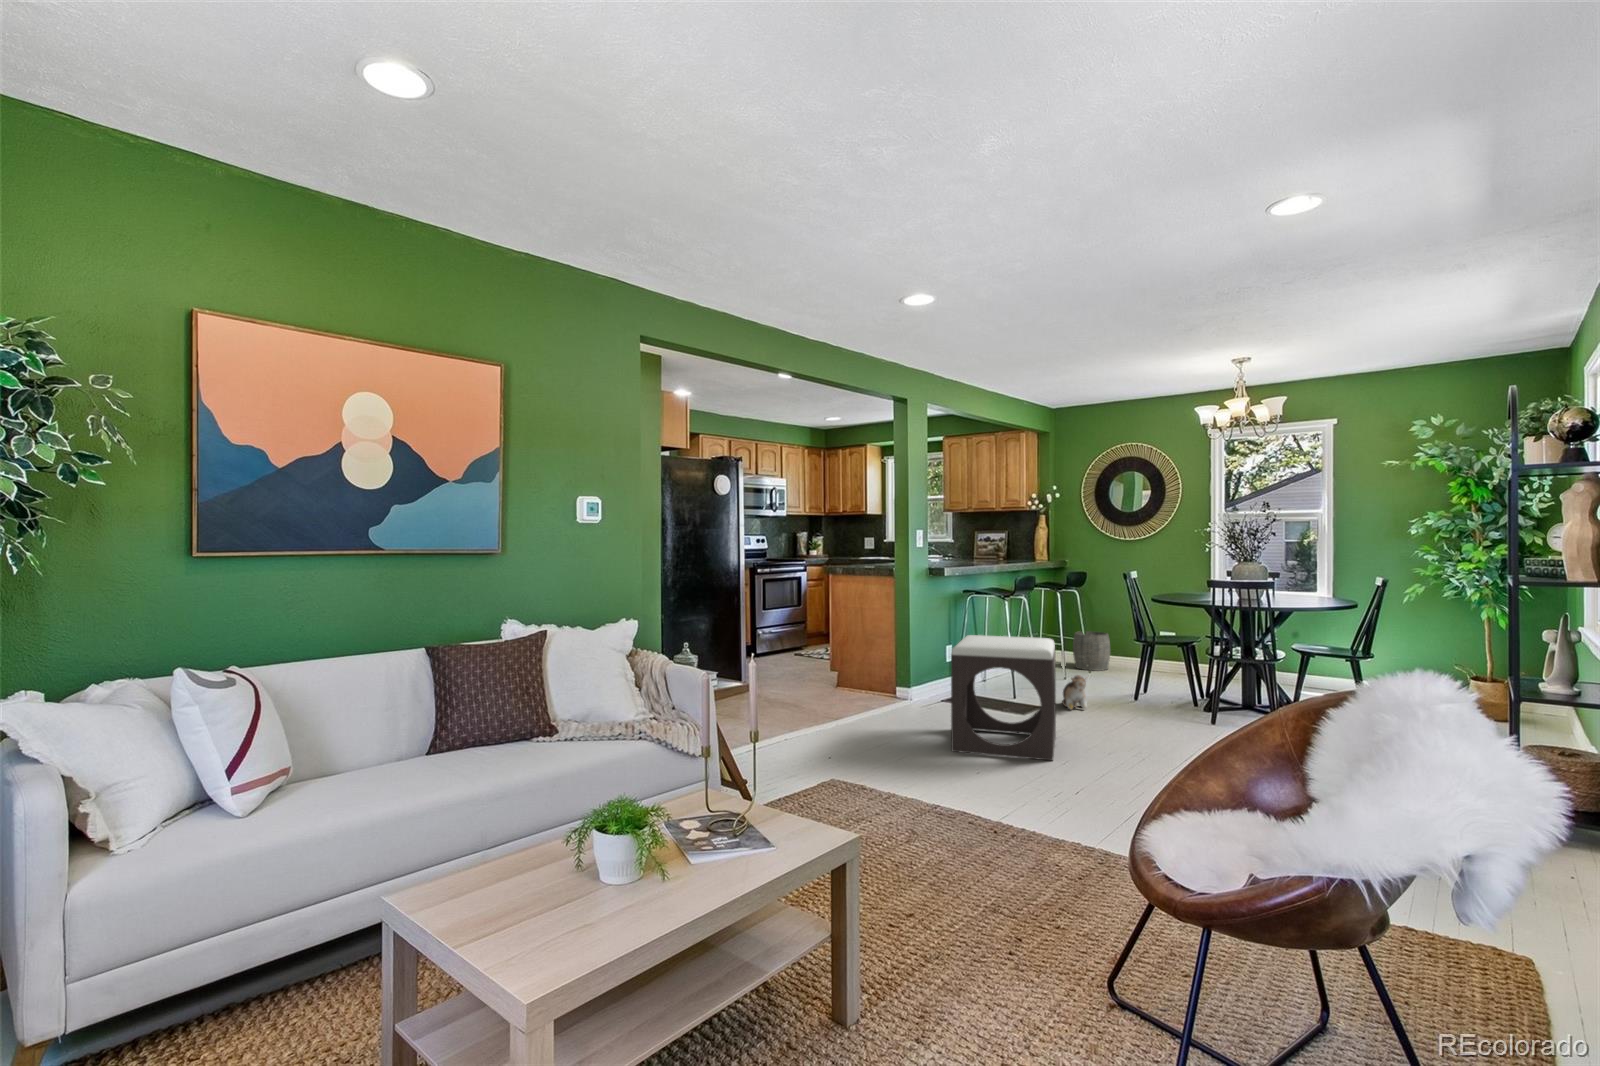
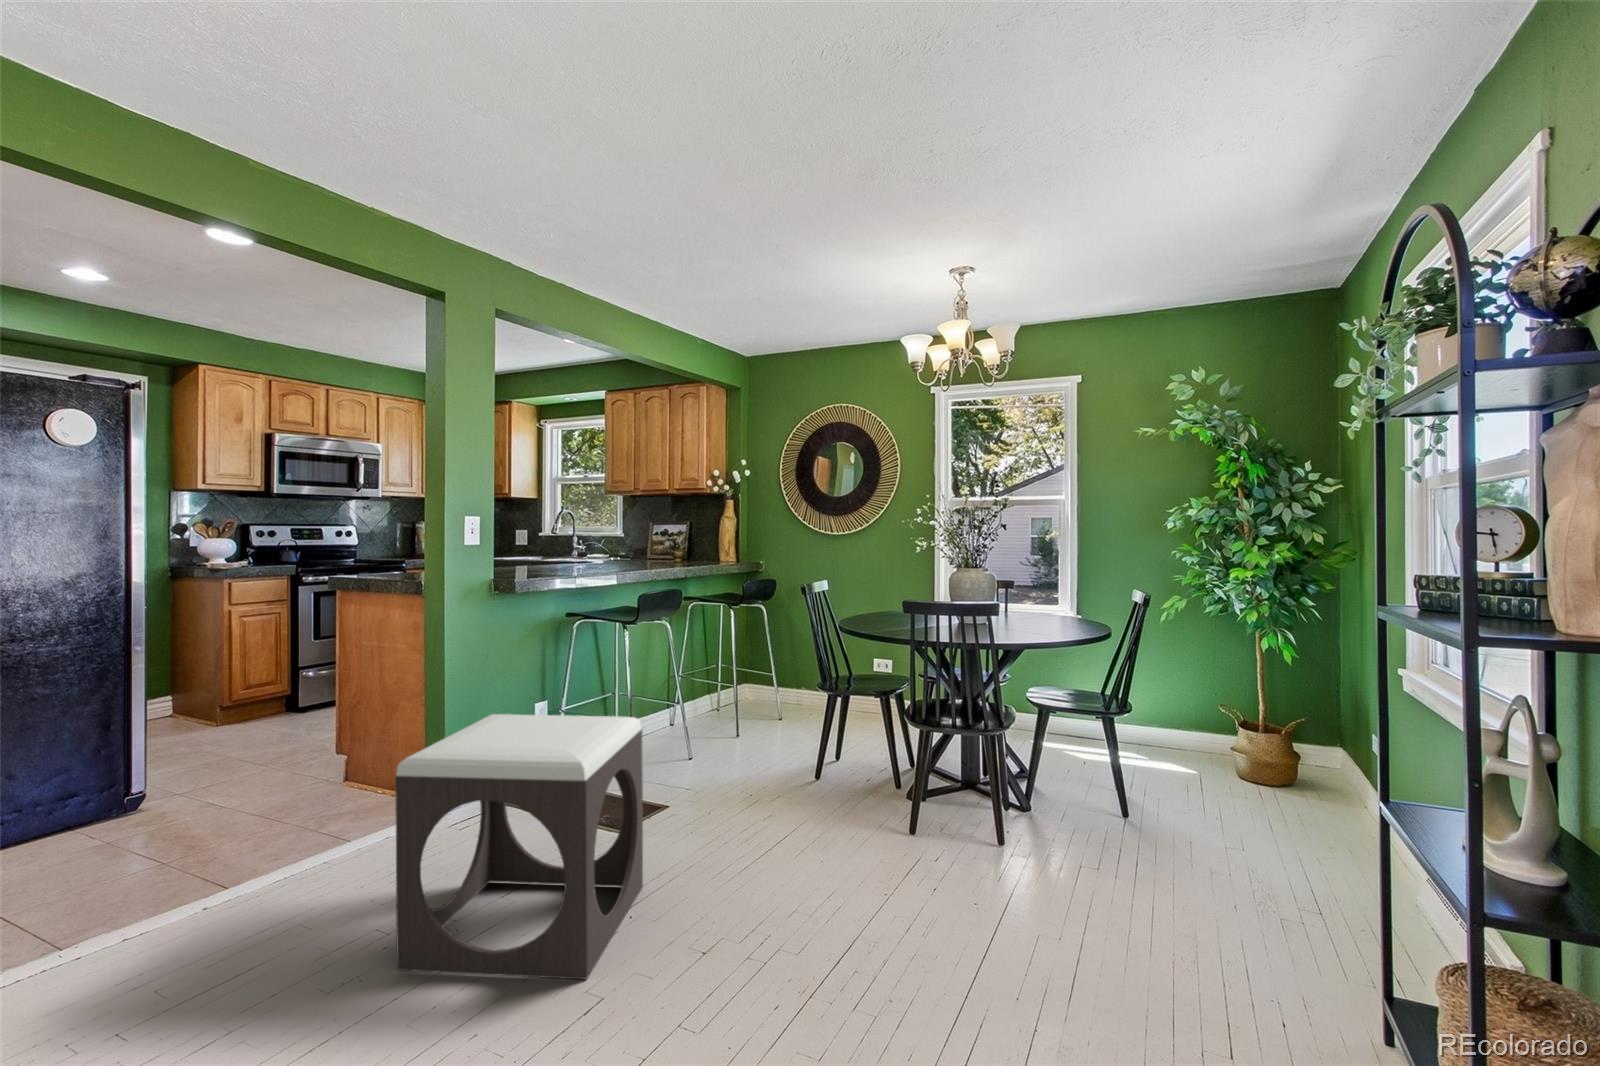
woven basket: present [1073,631,1110,671] -> none [764,658,812,713]
plush toy: present [1062,675,1087,710] -> none [703,752,735,807]

